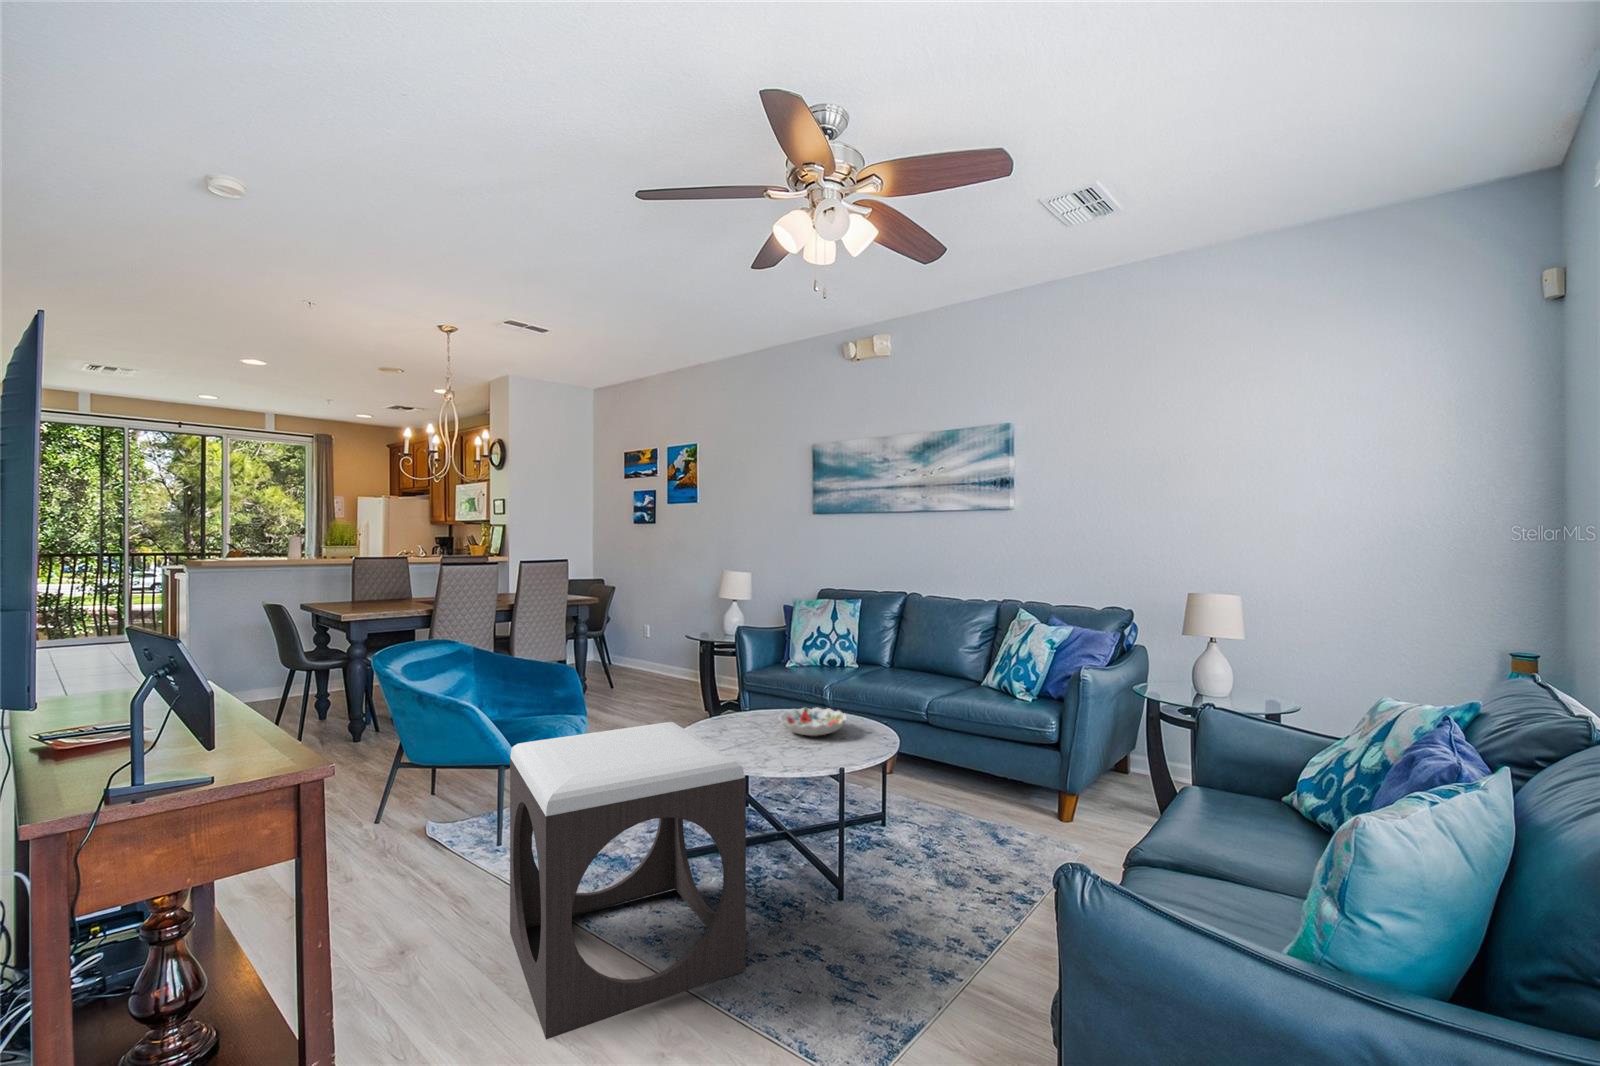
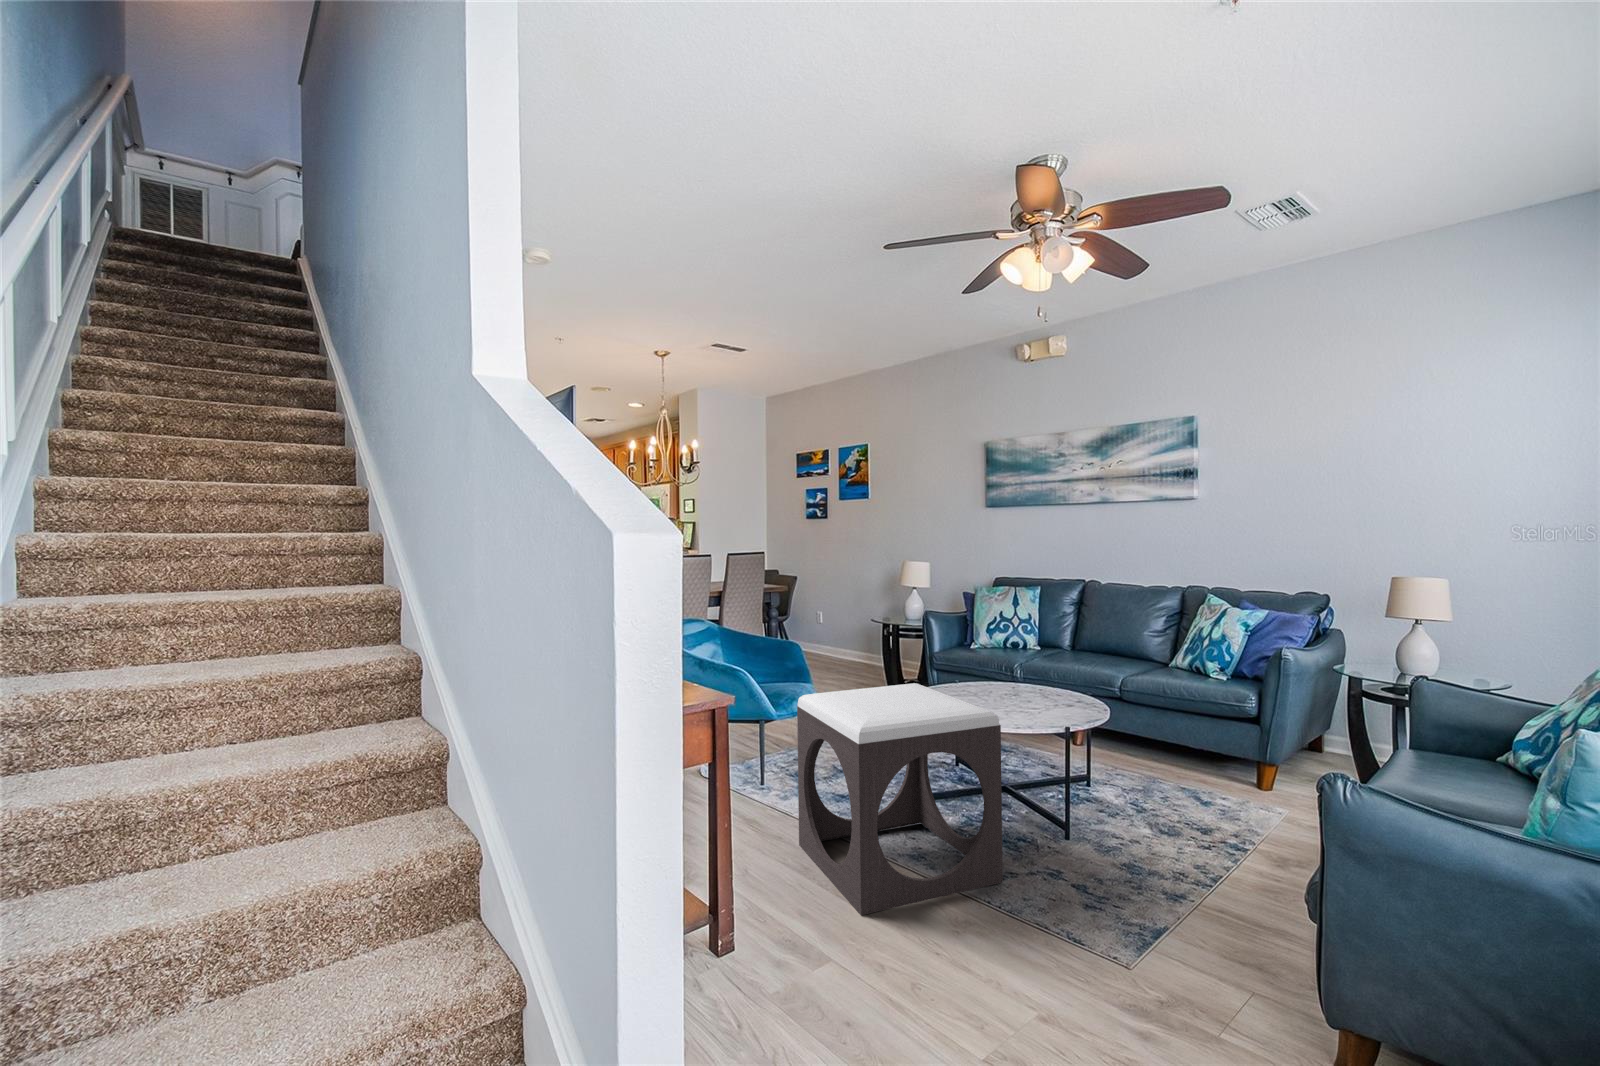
decorative bowl: present [779,707,848,736] -> none [995,678,1059,701]

